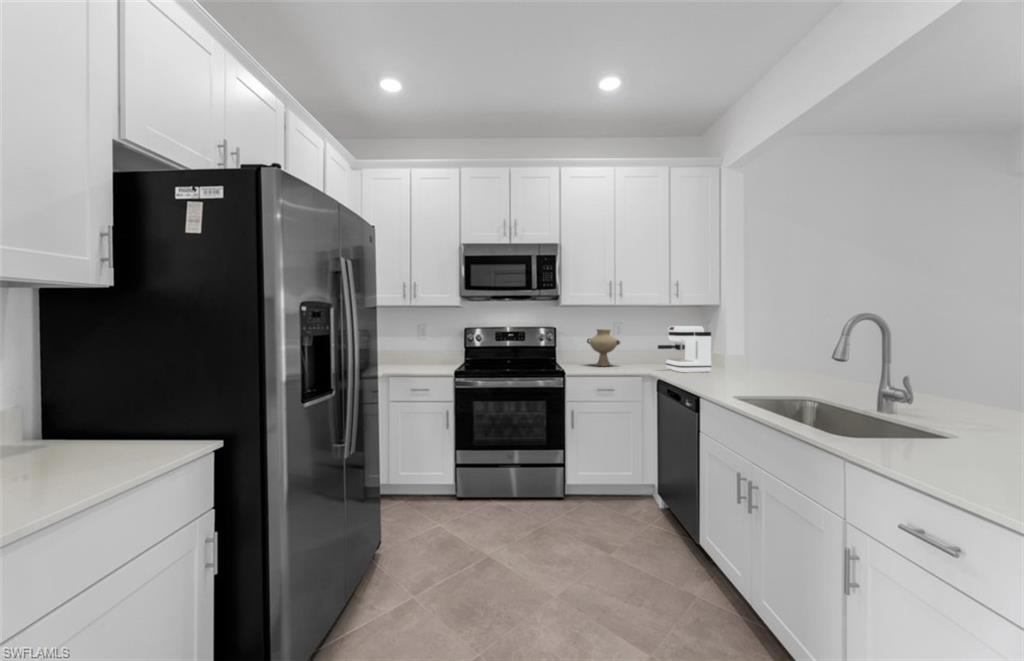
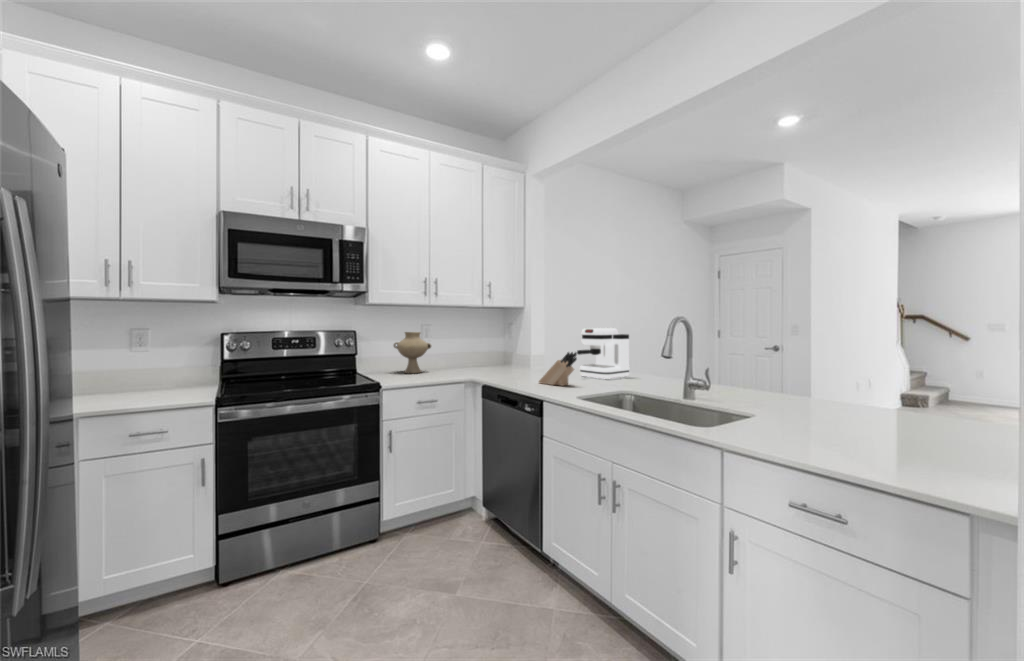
coffee maker: present [658,326,711,372] -> present [577,328,629,380]
knife block: none [711,352,751,386] -> present [539,352,577,386]

